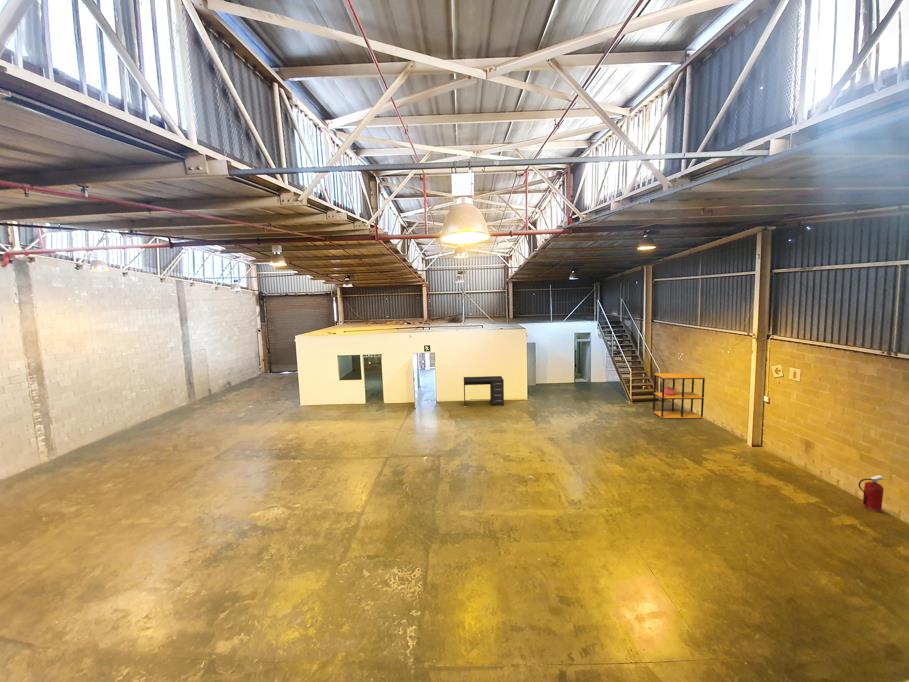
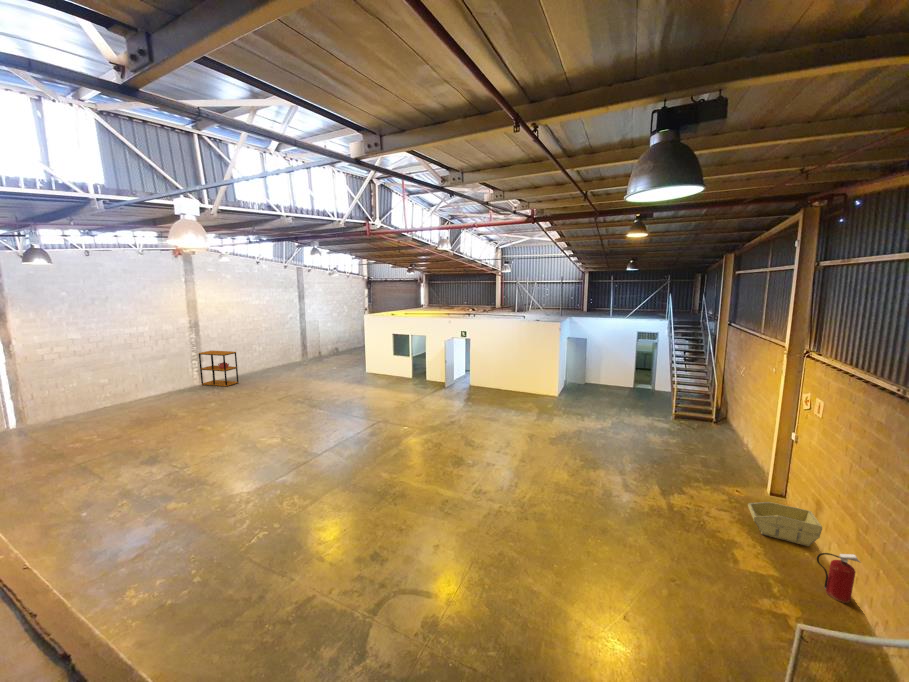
shelving unit: present [653,373,705,419] -> present [199,351,239,387]
desk: present [464,376,504,406] -> none [490,365,533,398]
storage bin: none [766,453,825,479] -> present [748,502,822,546]

